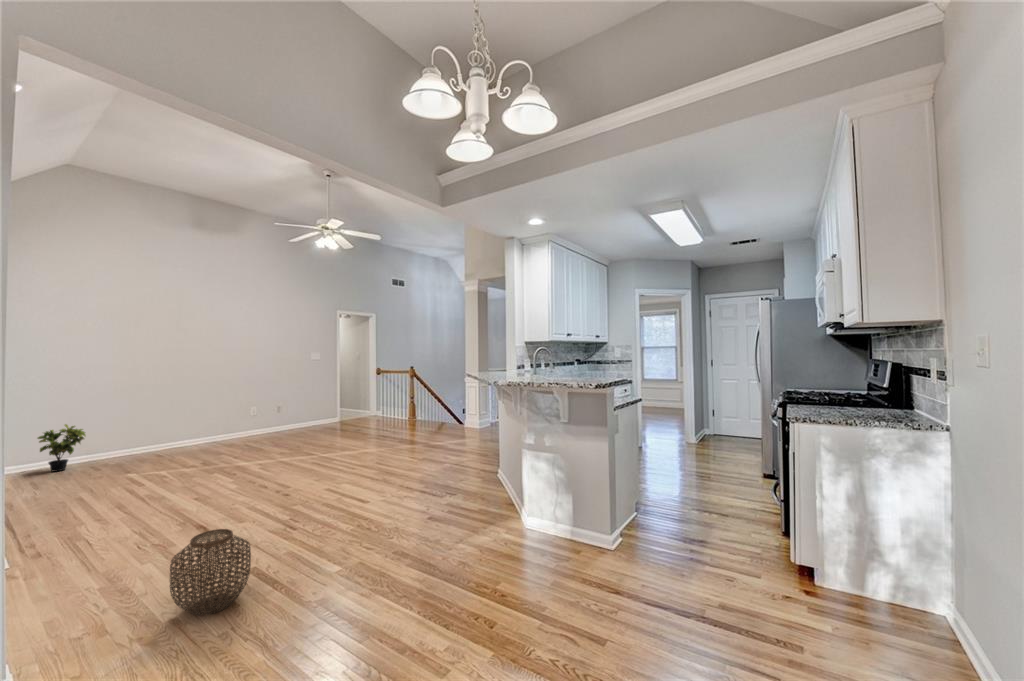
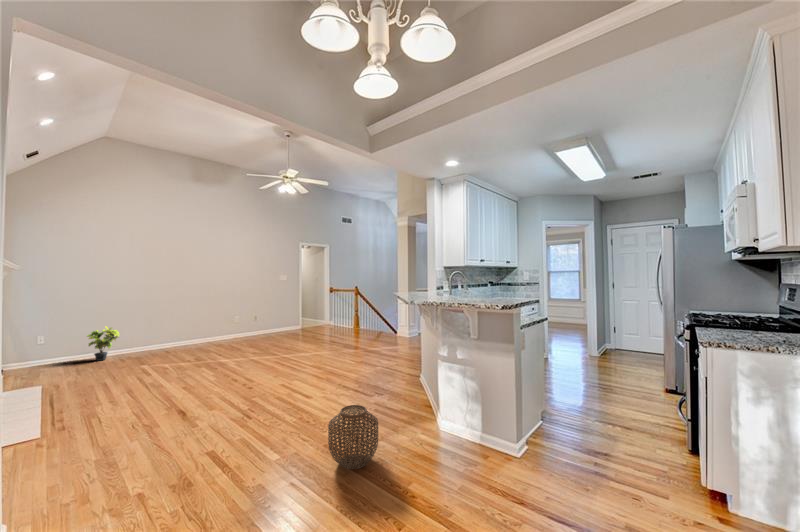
woven basket: present [170,529,251,616] -> present [328,405,378,469]

